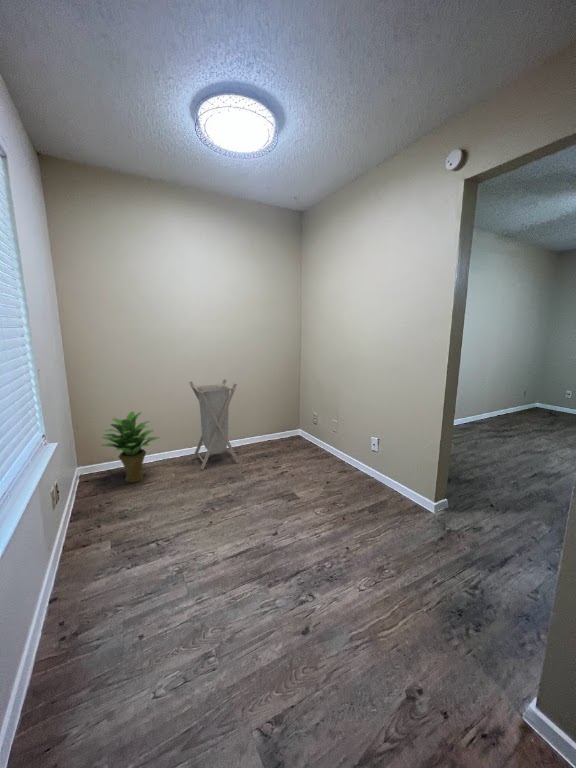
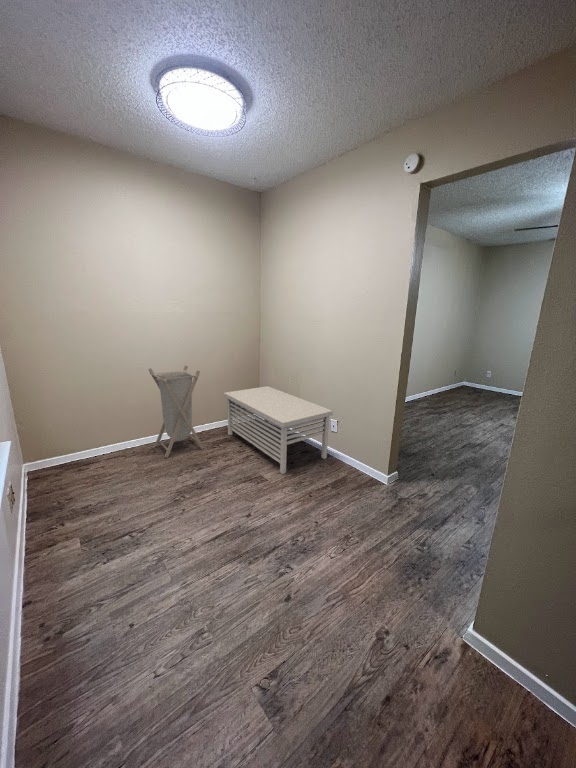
storage bench: none [261,402,373,494] -> present [224,386,333,474]
potted plant: present [102,412,160,482] -> none [54,402,120,476]

